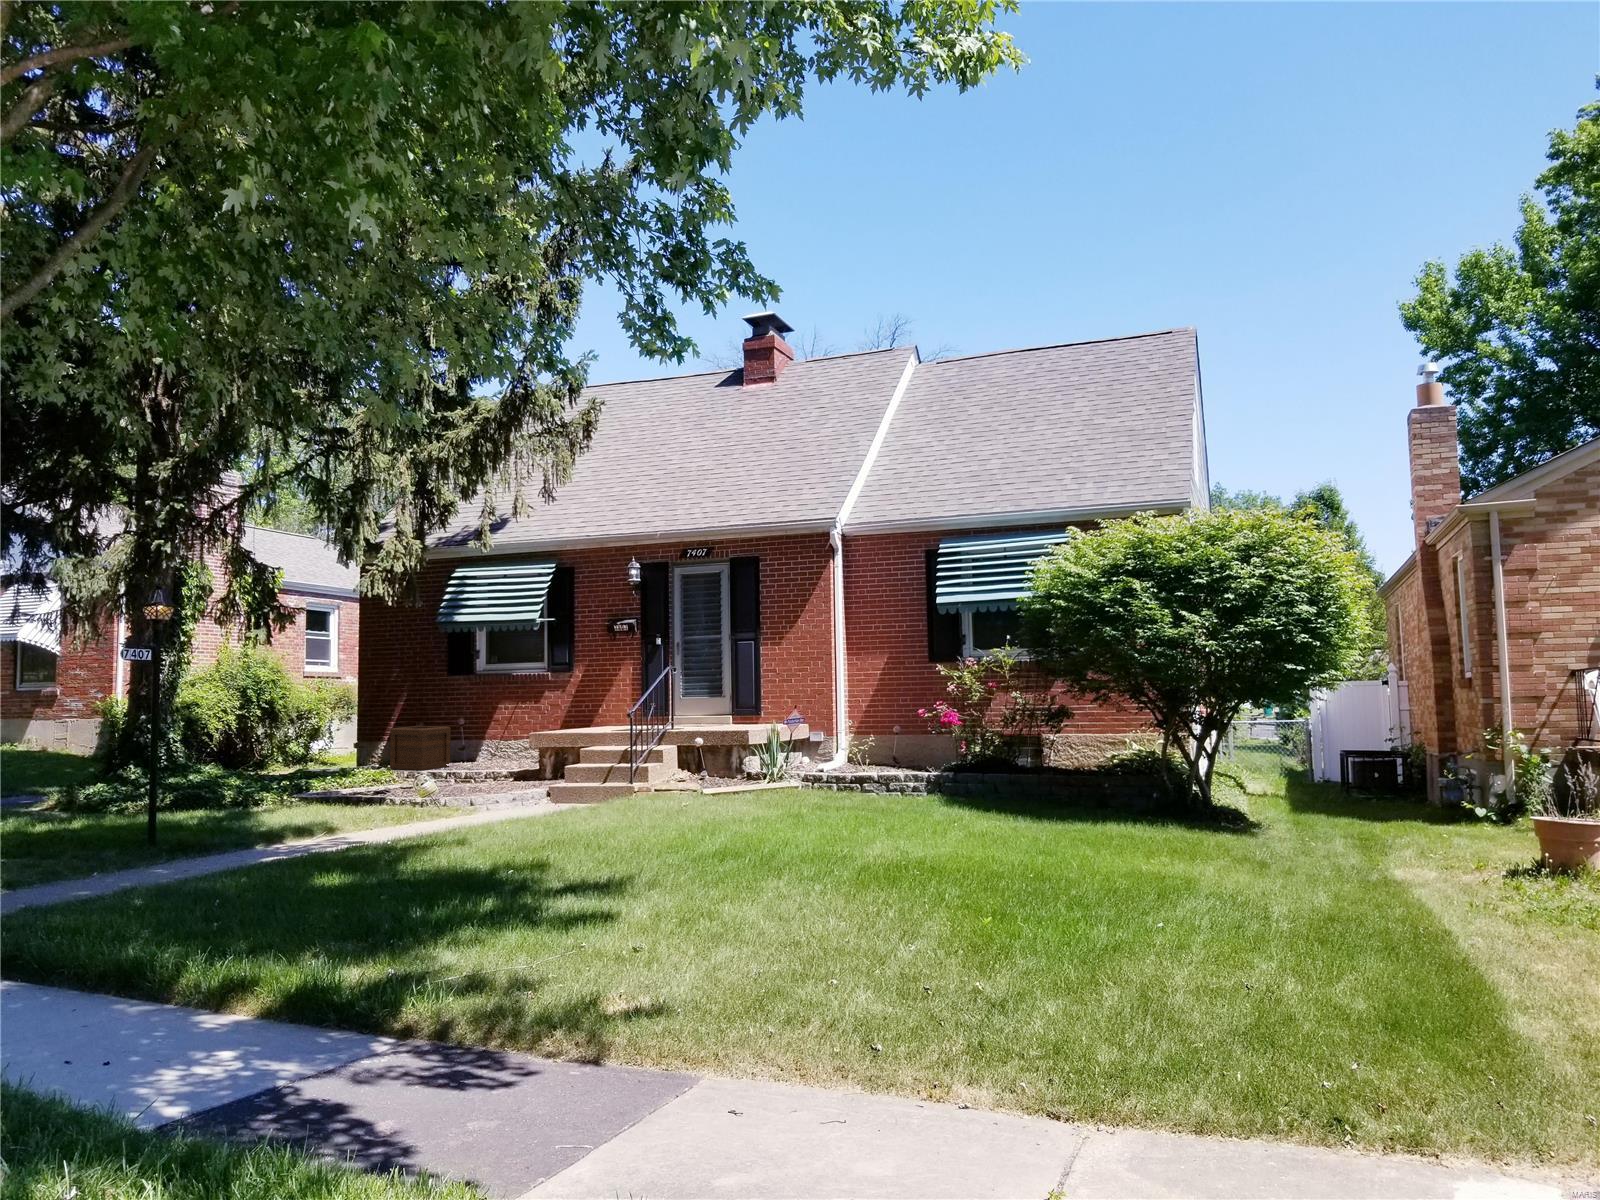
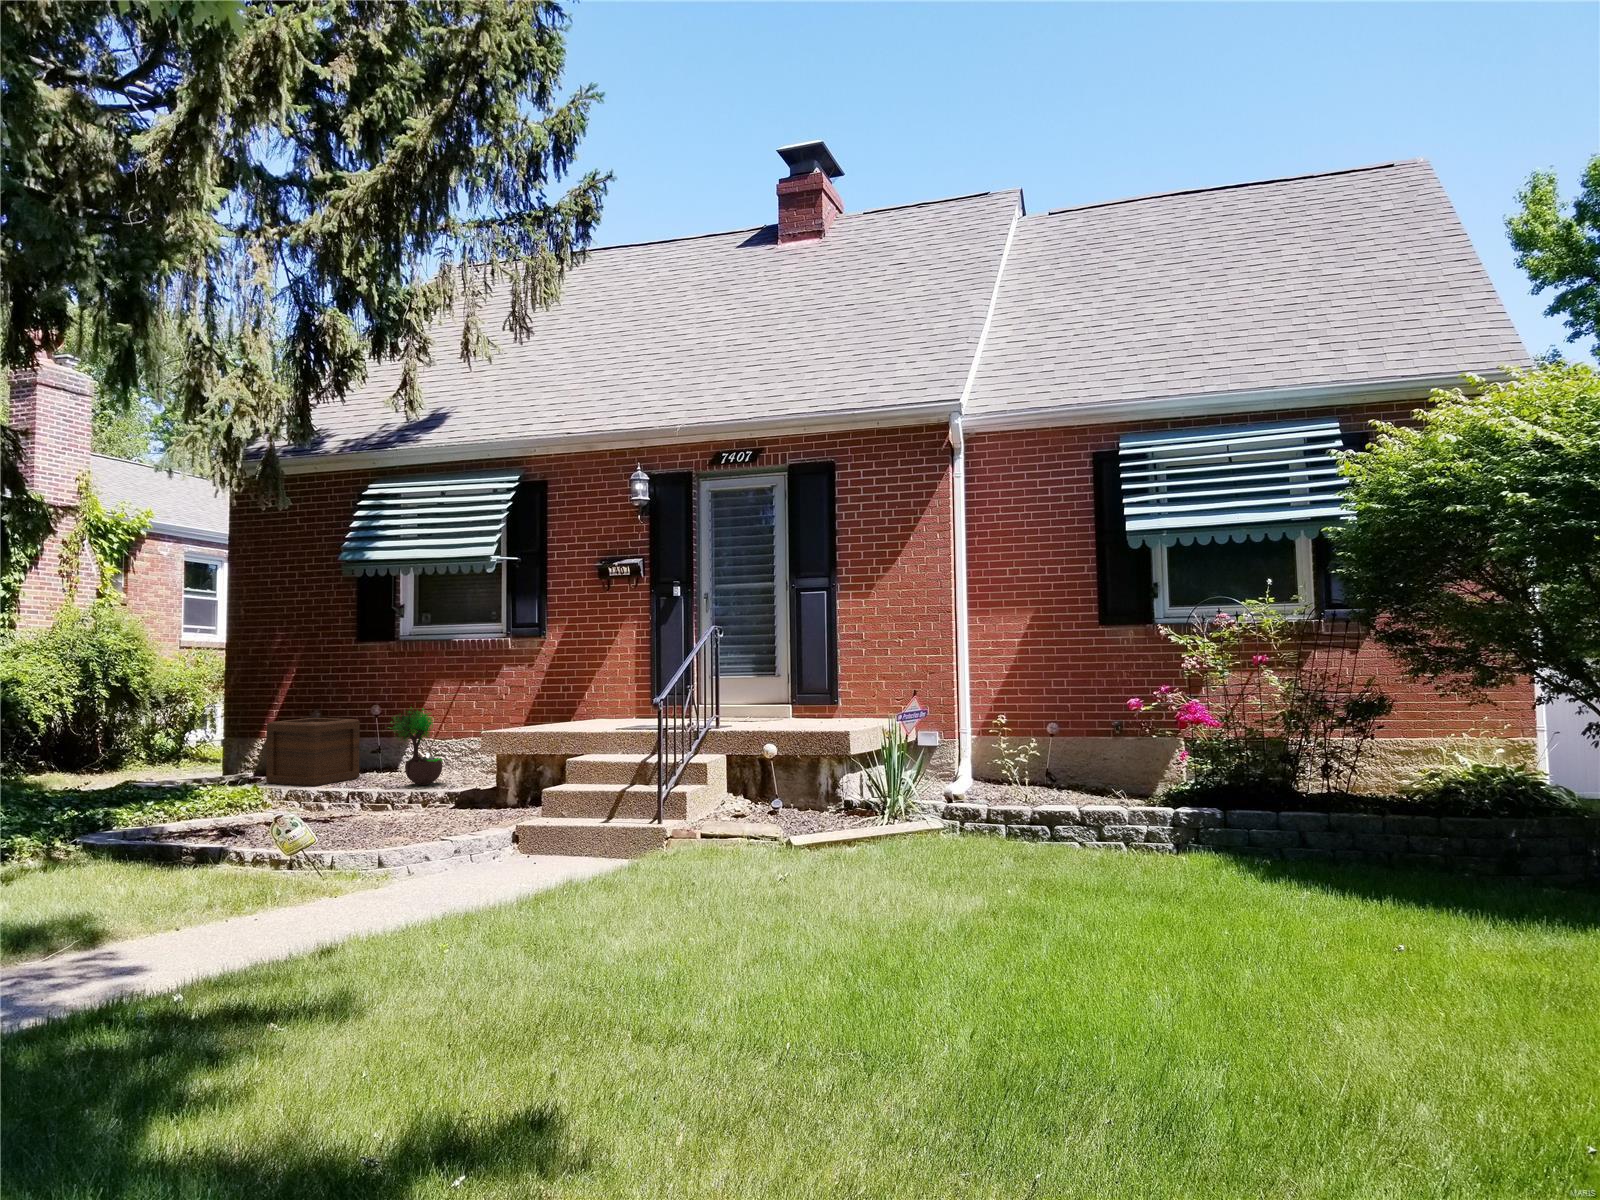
potted tree: none [470,715,506,770] -> present [388,708,442,785]

